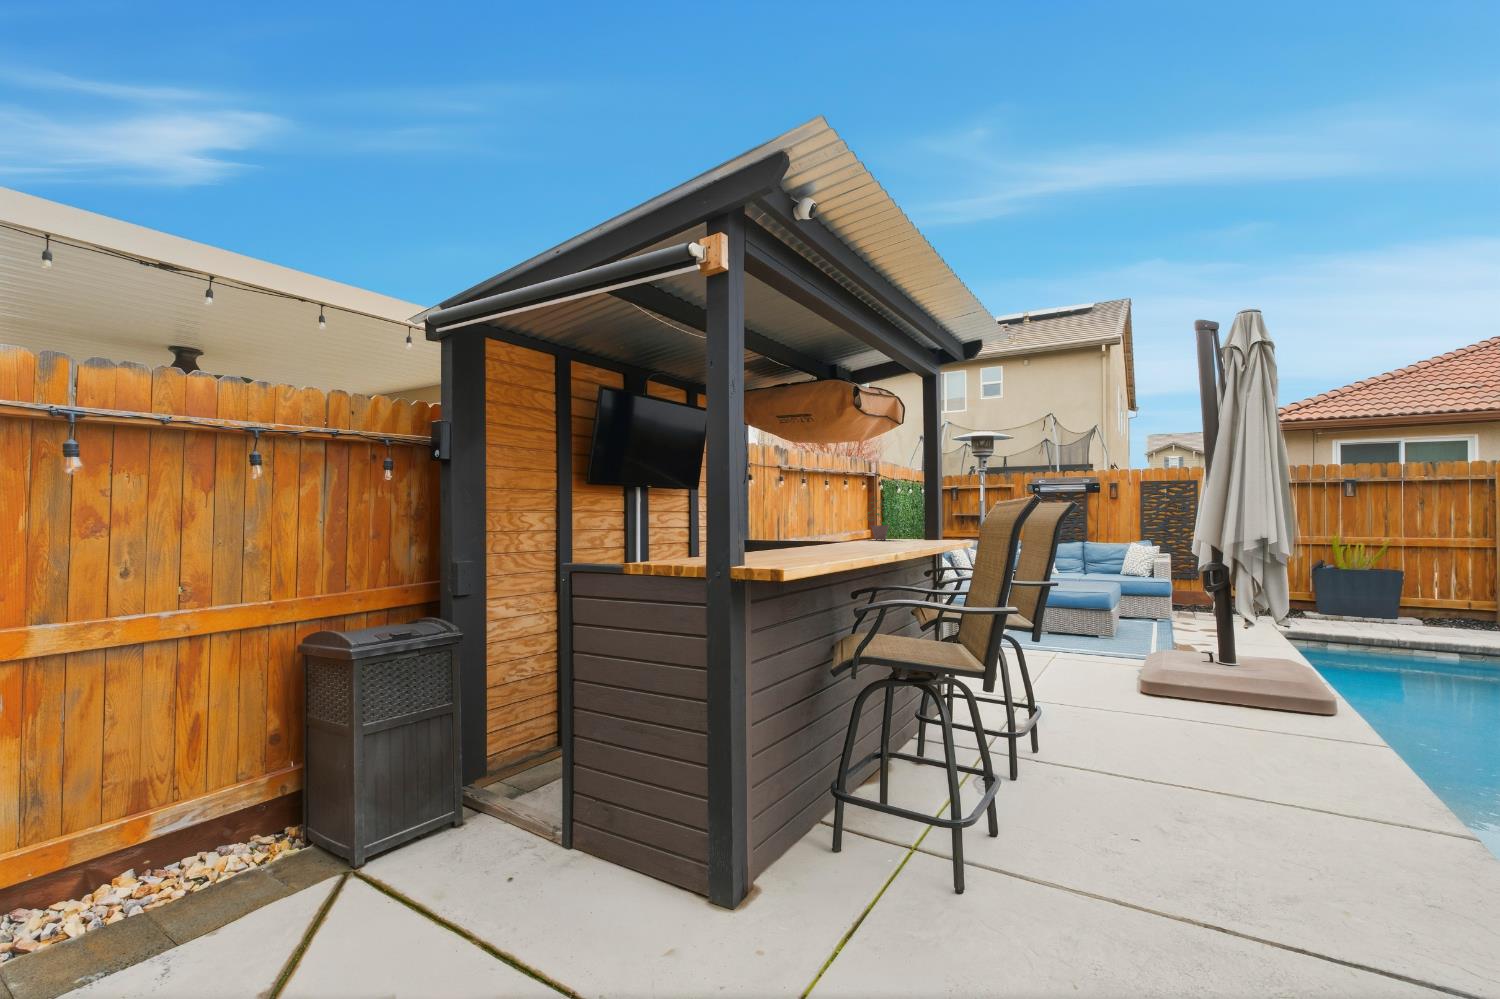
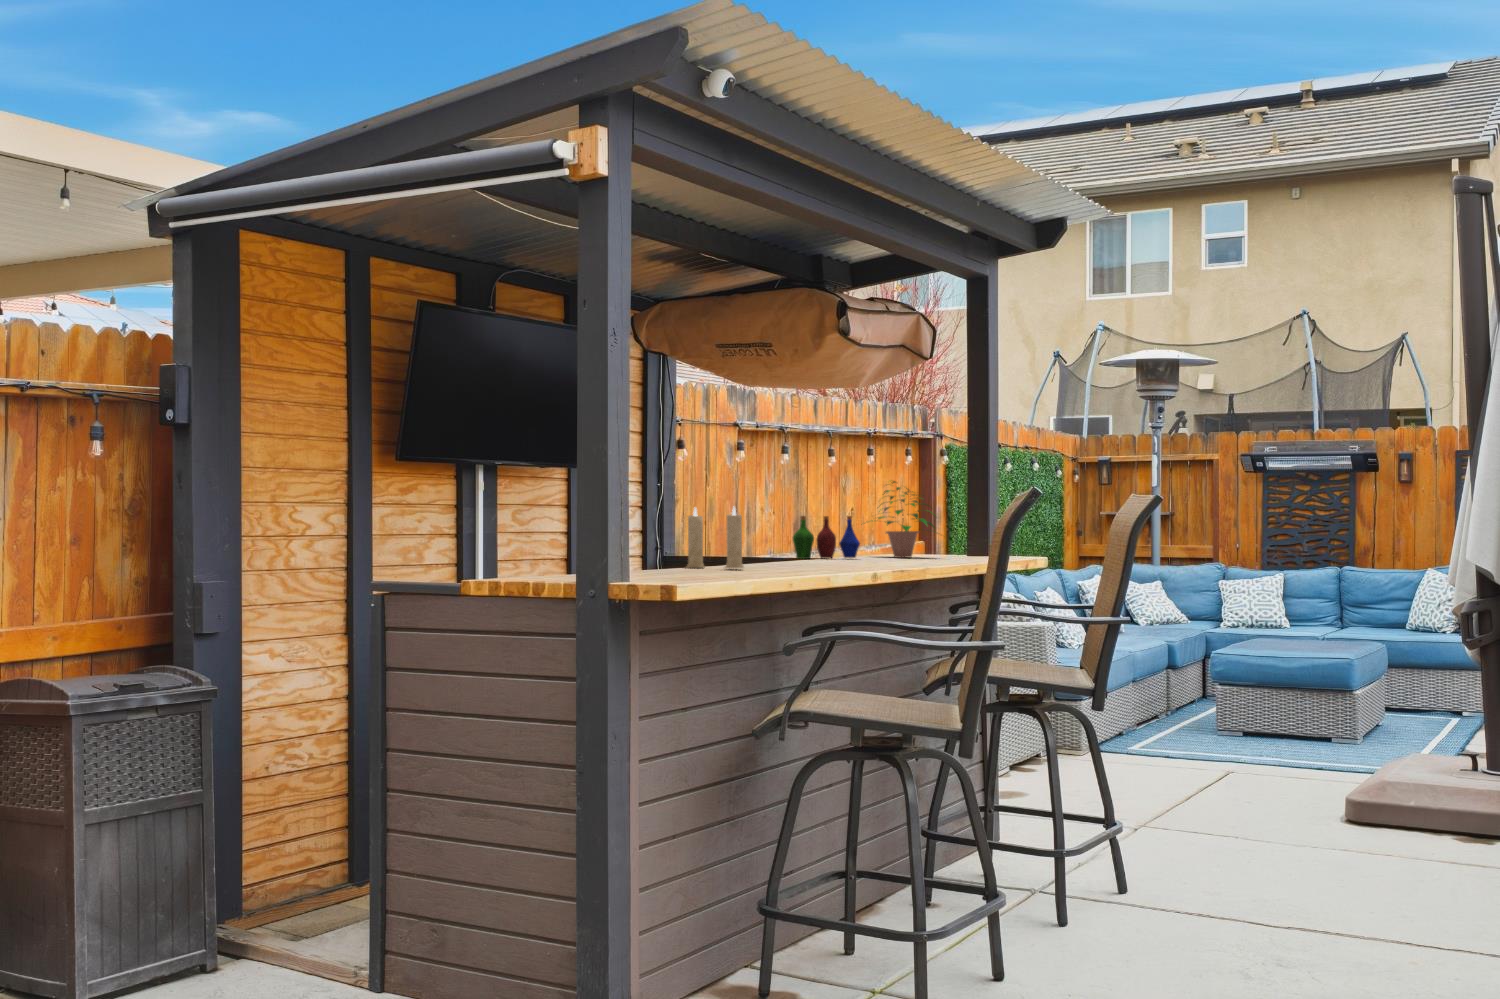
candle: none [772,510,812,552] -> present [686,507,744,569]
bottle: none [822,517,860,542] -> present [793,516,860,559]

